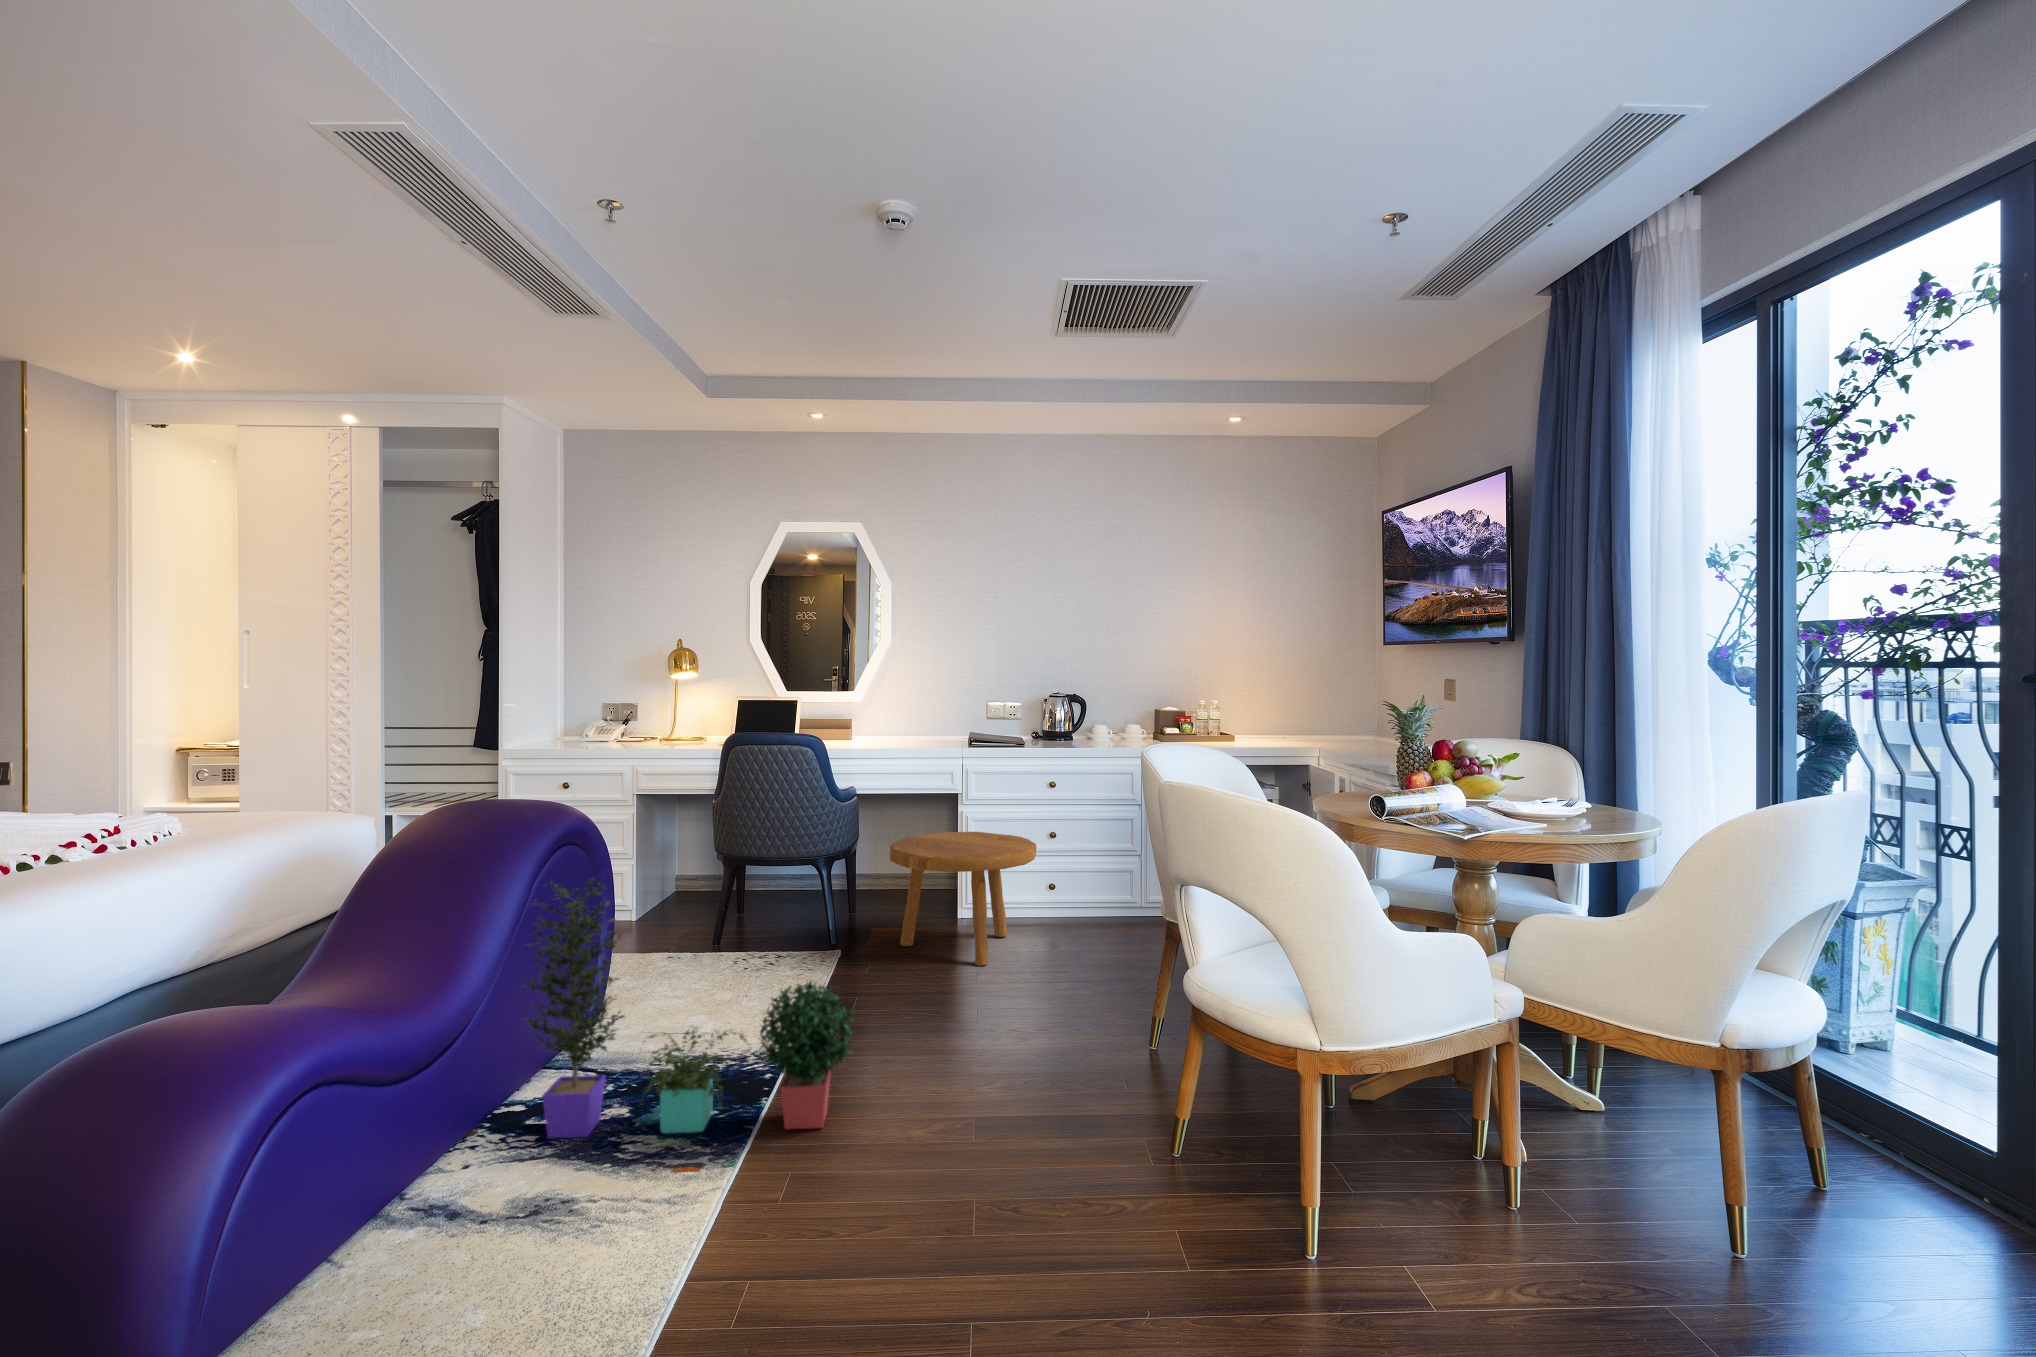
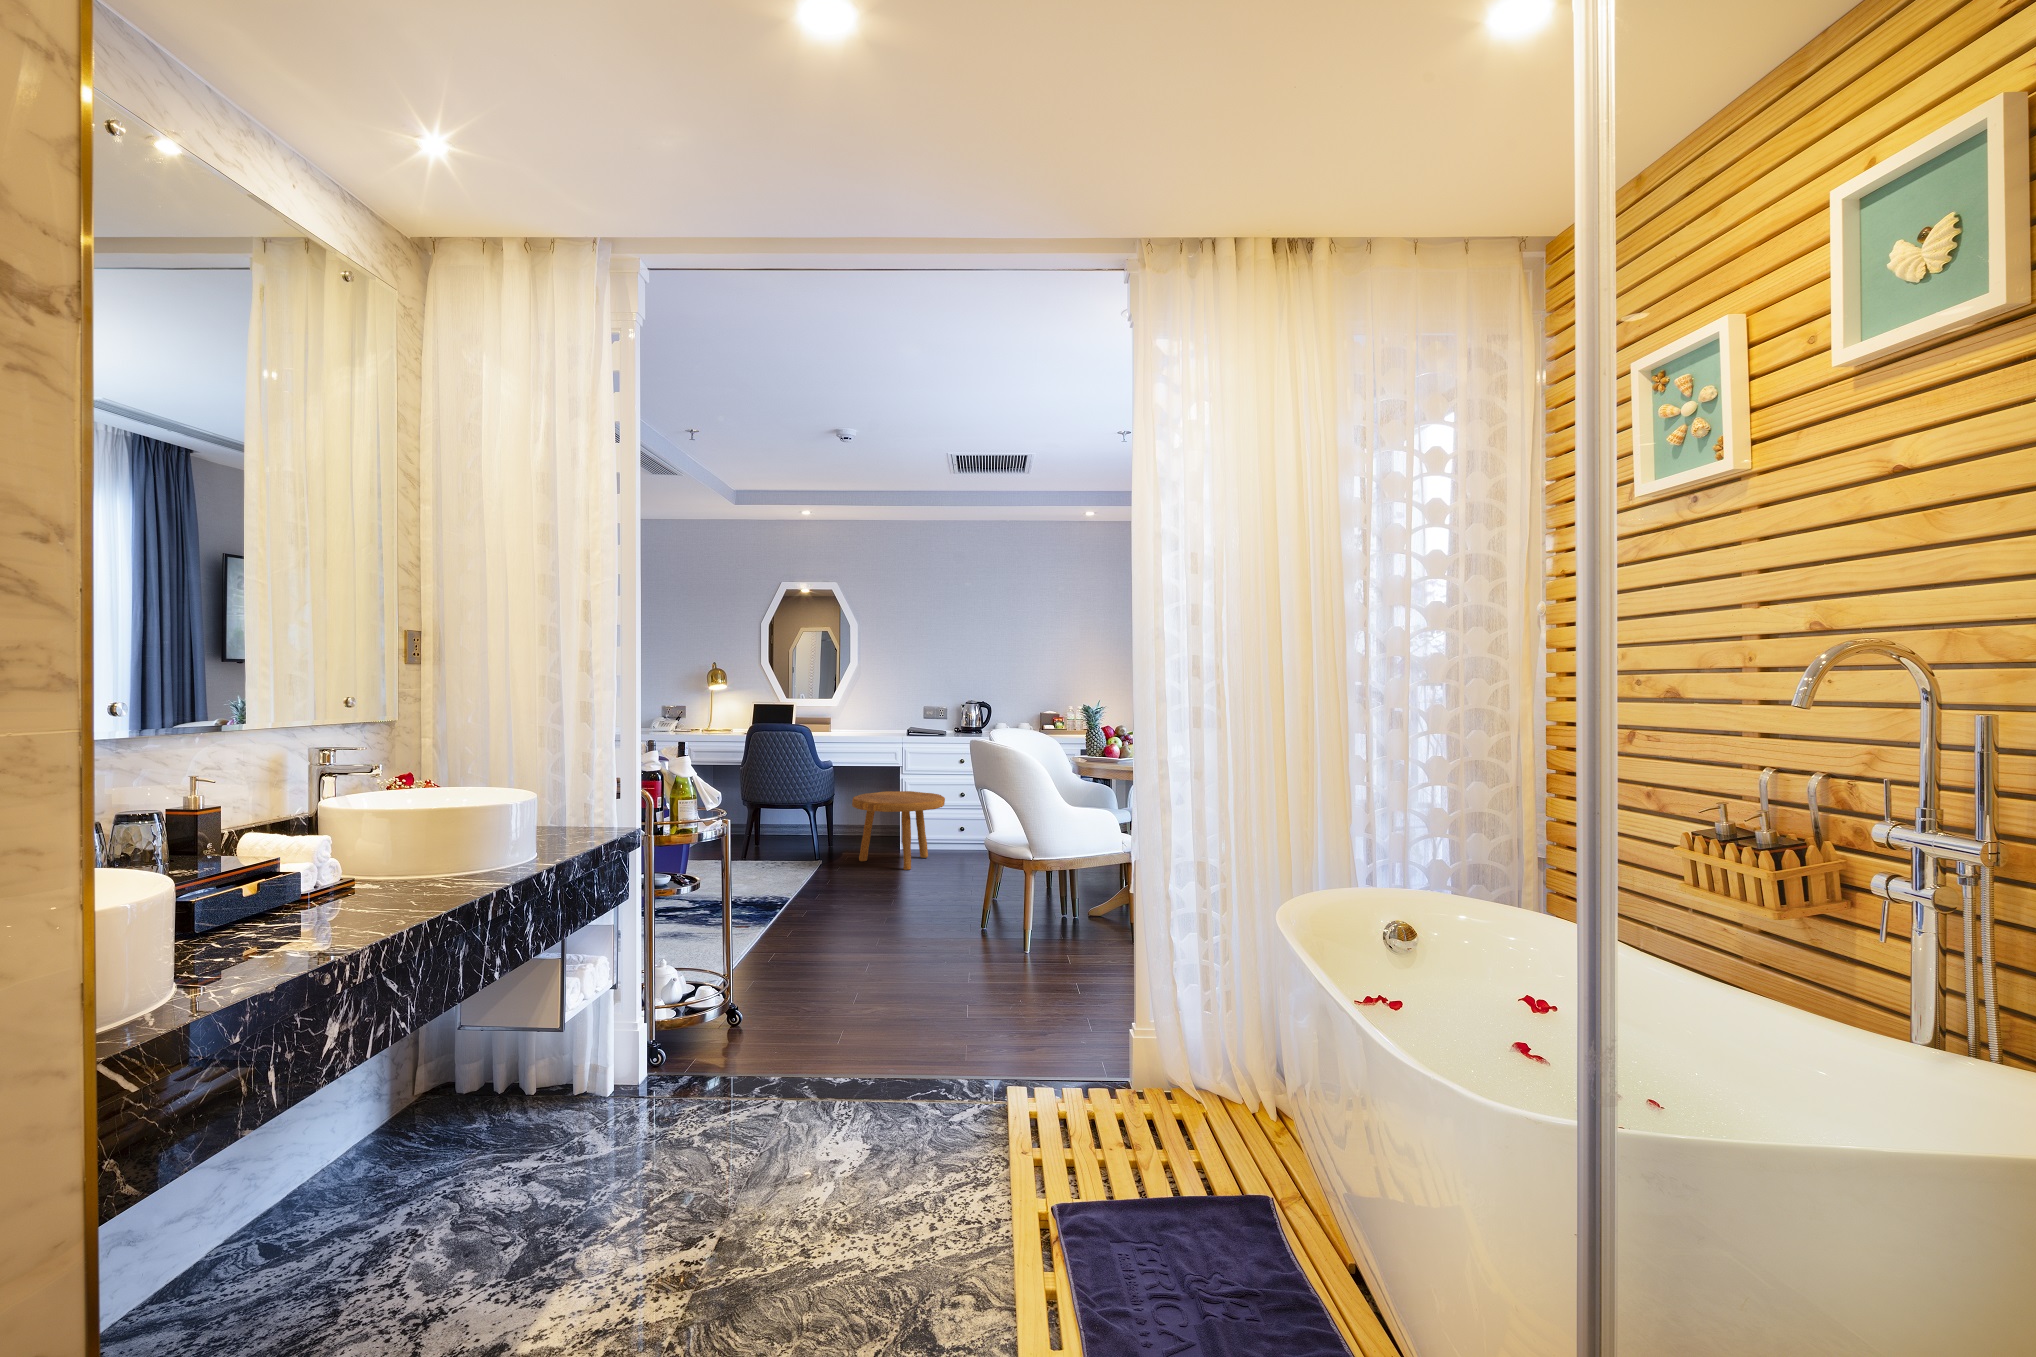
potted plant: present [525,879,855,1138] -> none [658,798,825,924]

